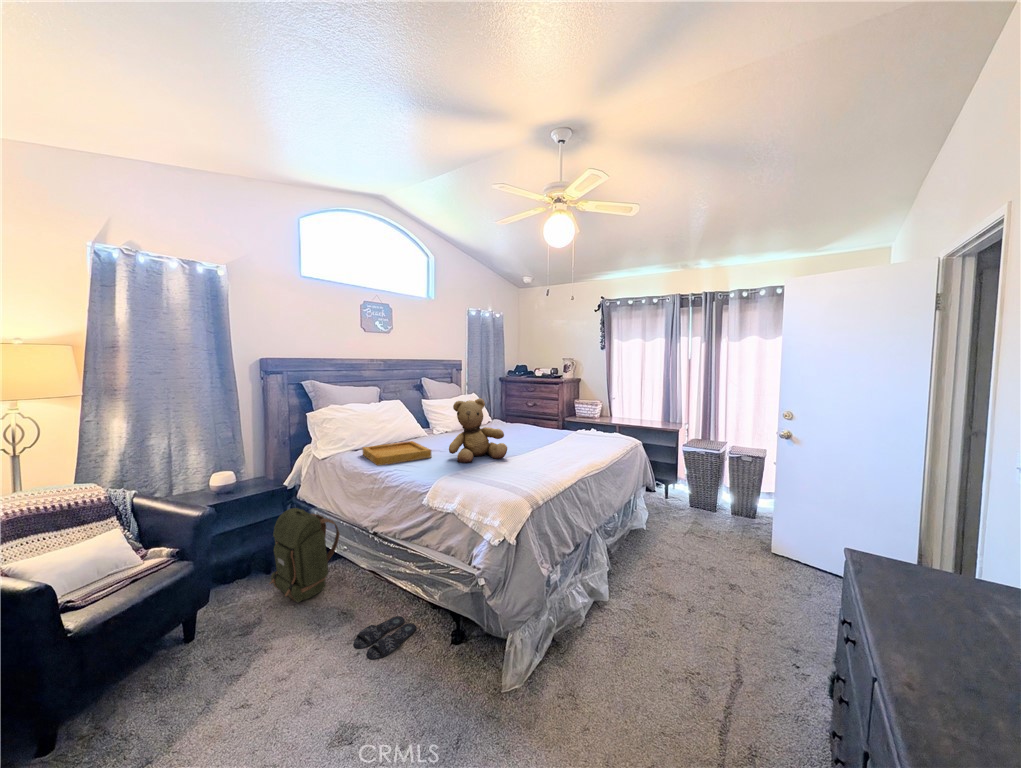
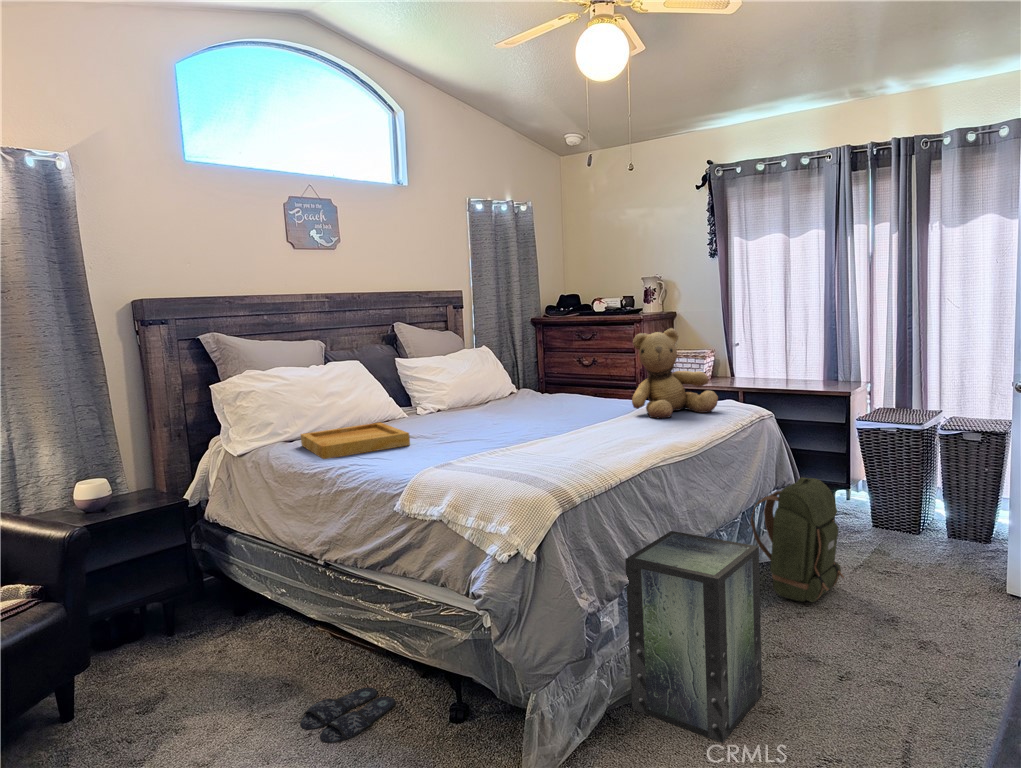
teddy bear: present [449,398,507,463] -> present [632,328,718,418]
backpack: present [269,508,340,603] -> present [751,477,844,602]
storage box: none [567,518,646,659] -> present [625,531,762,743]

